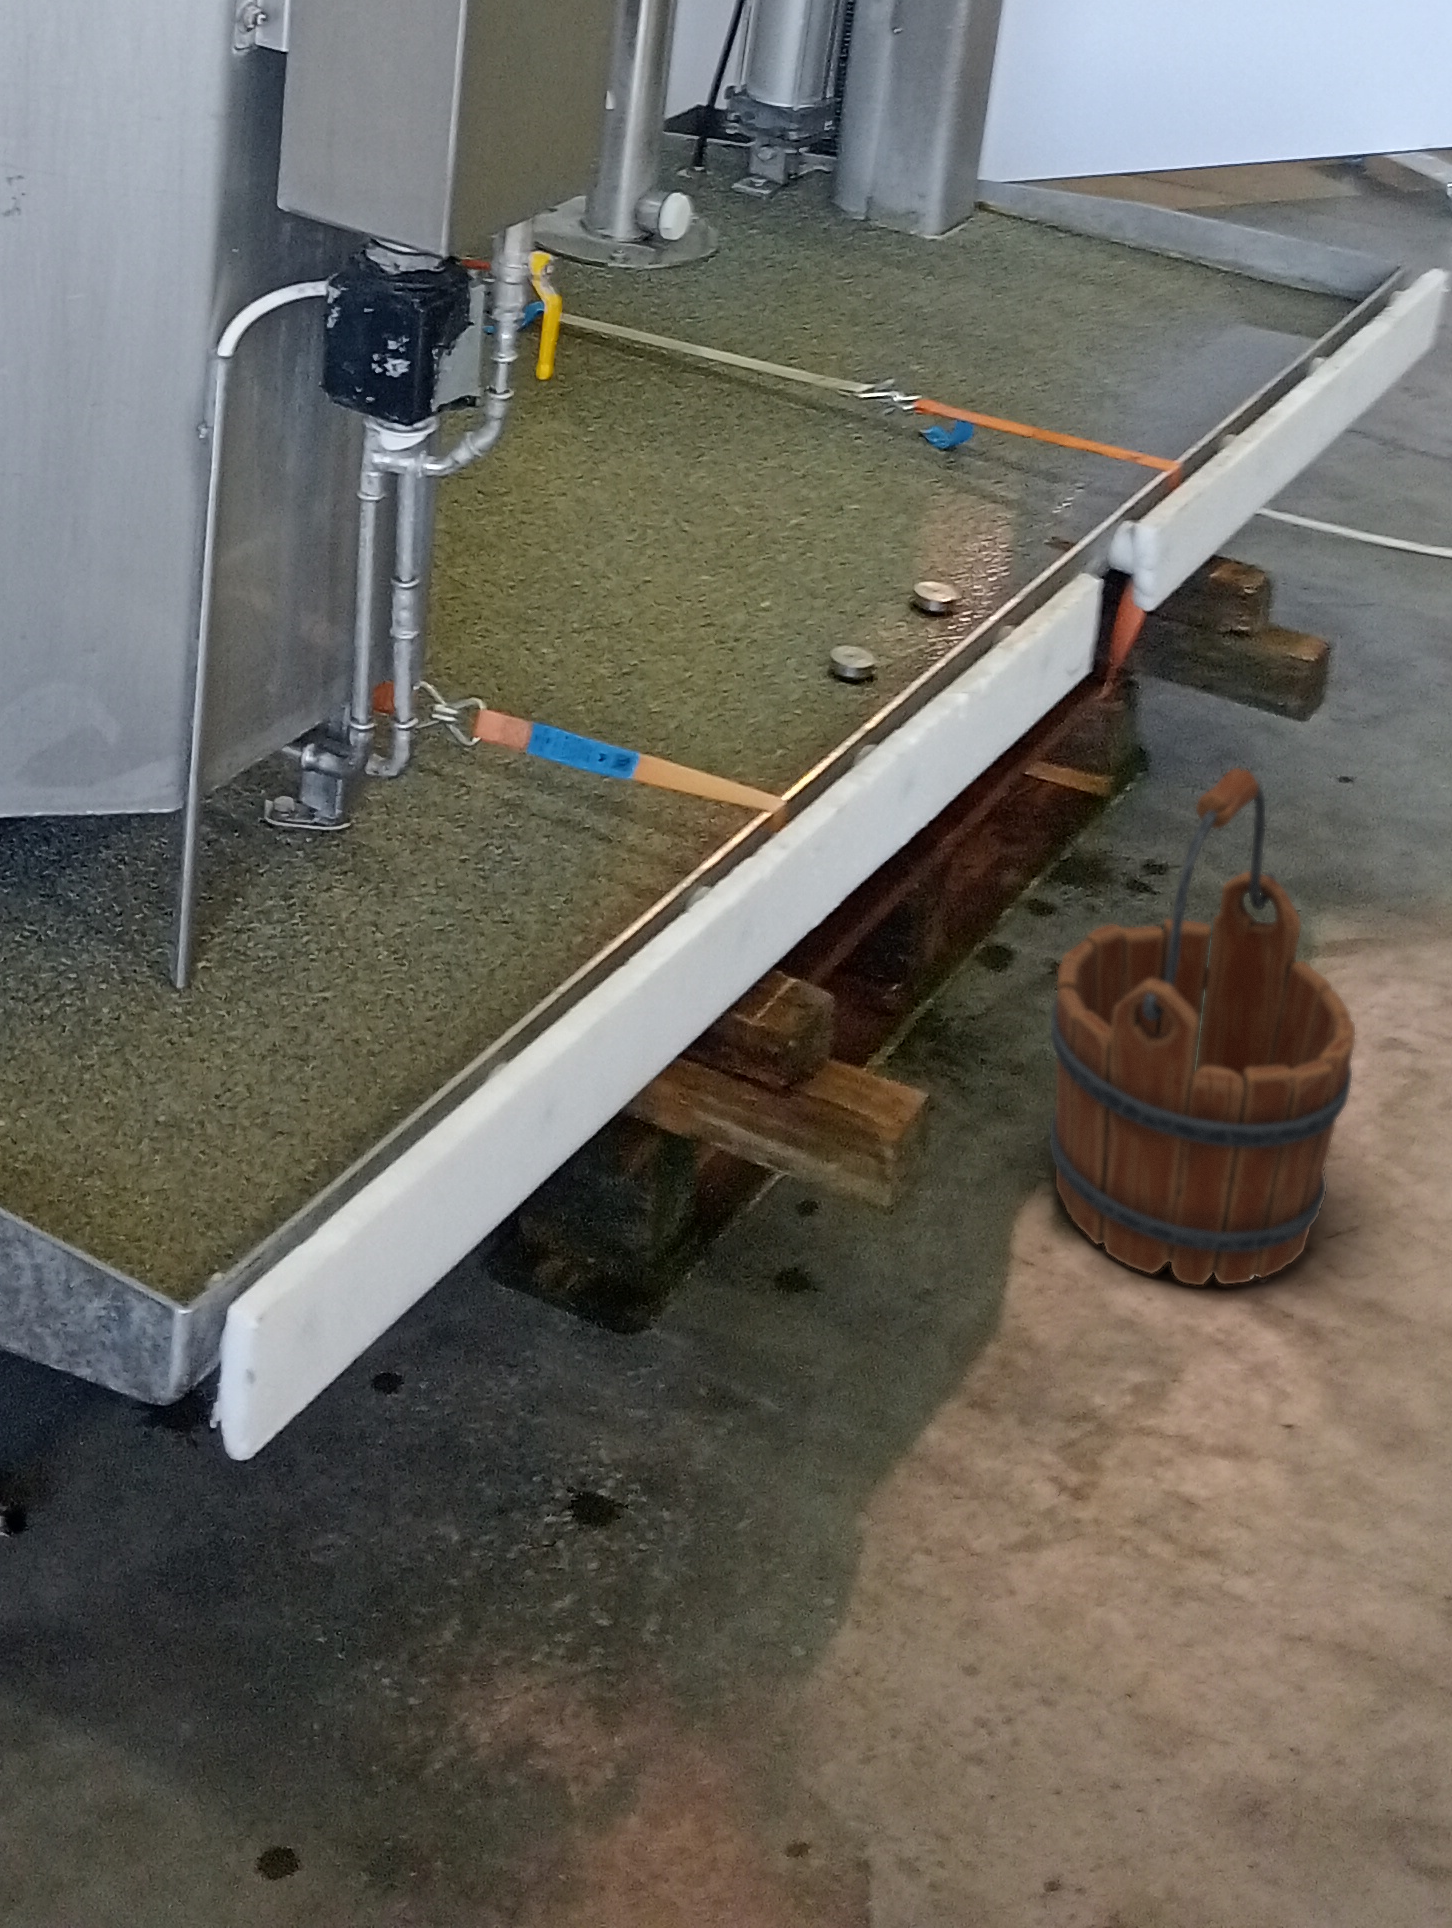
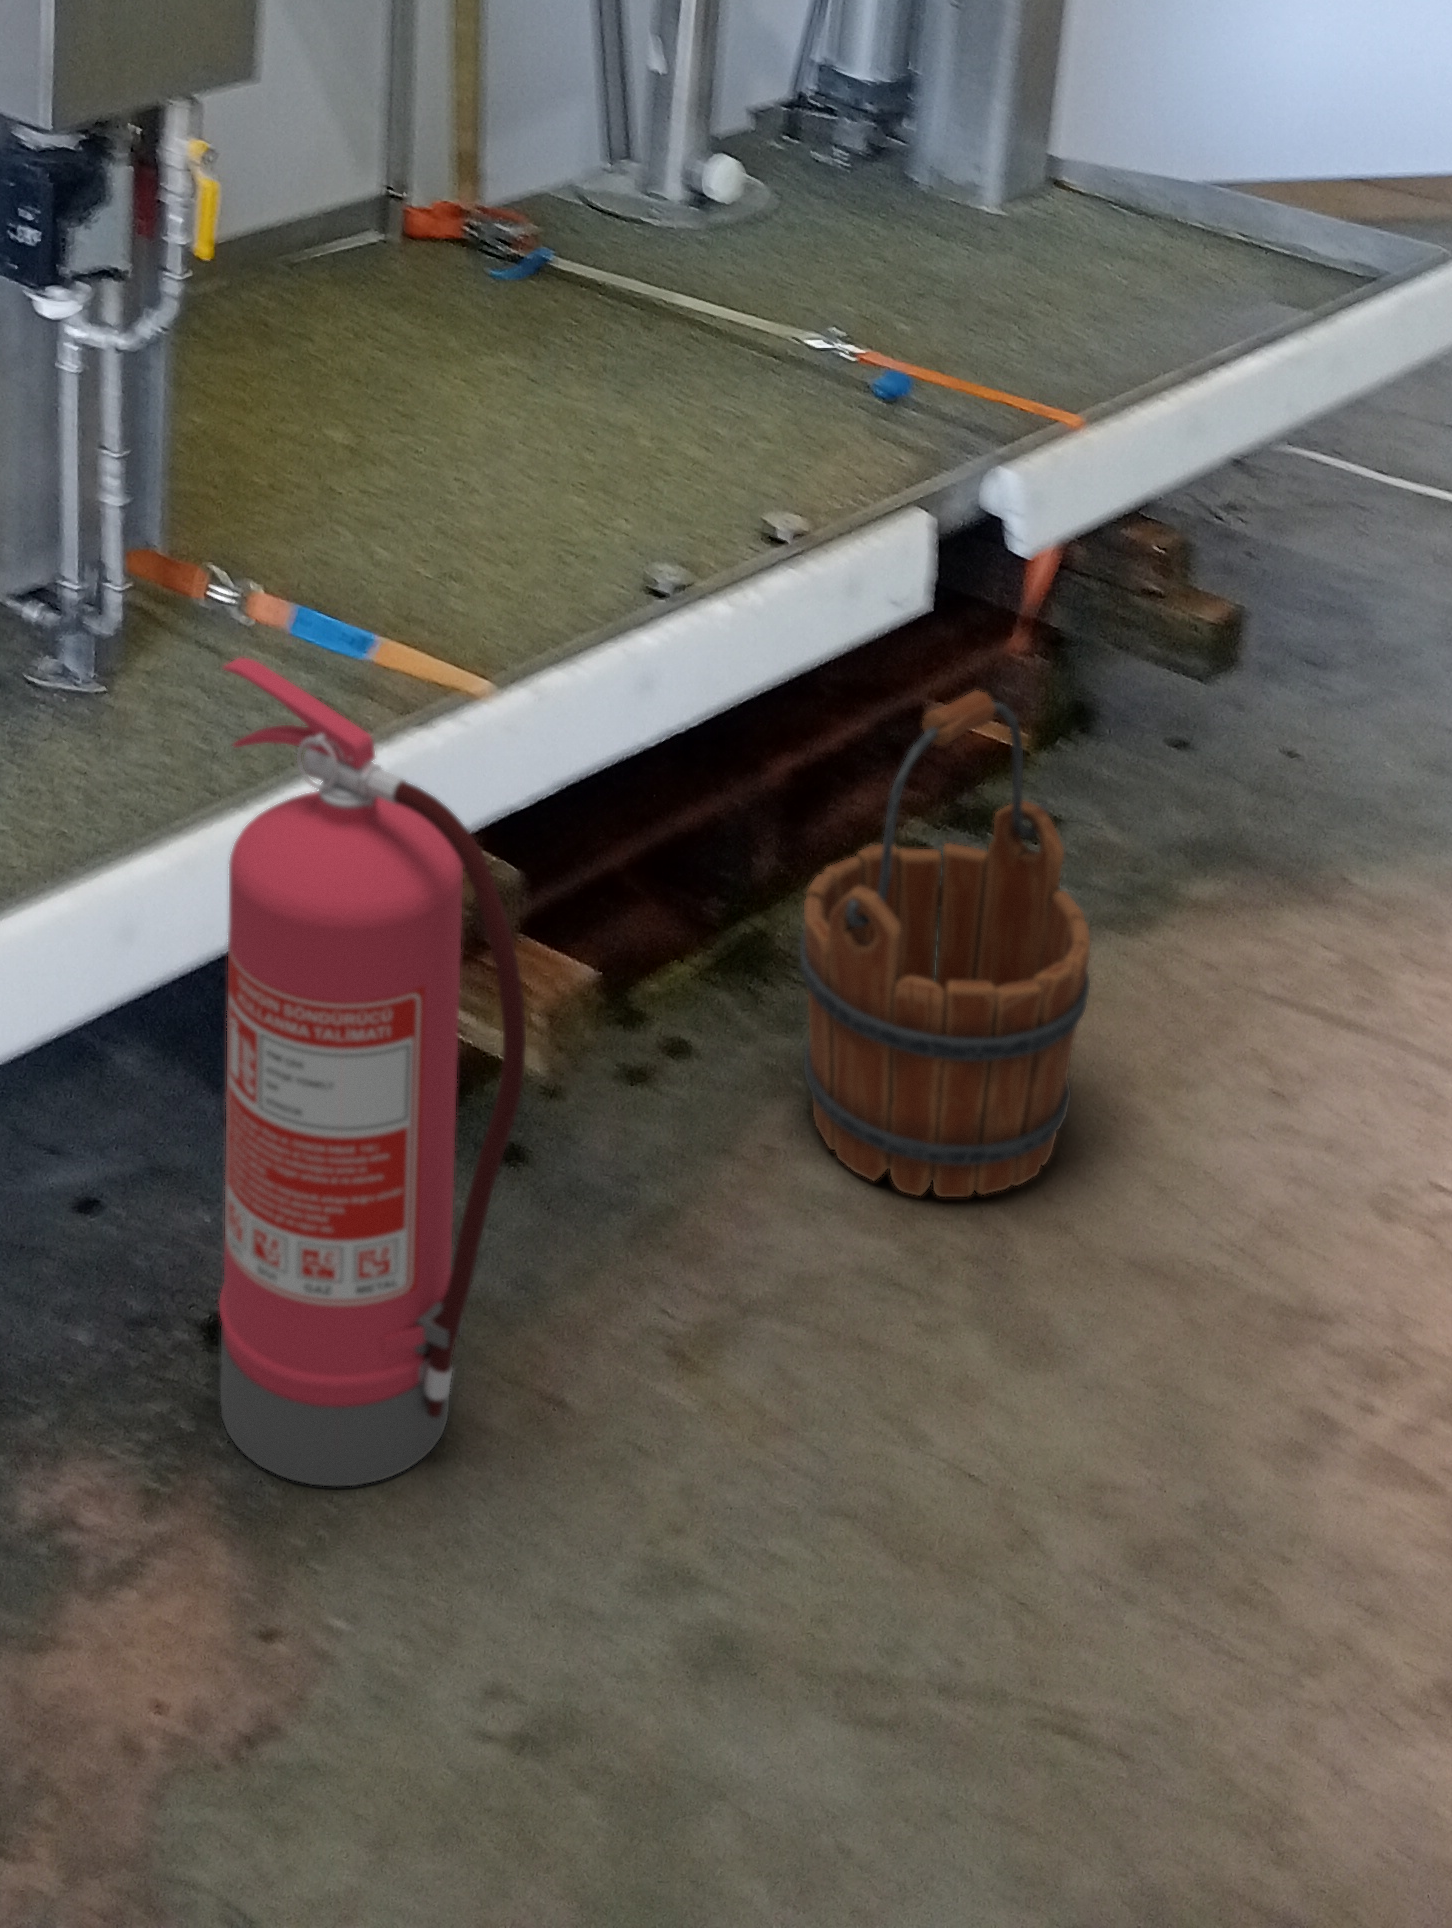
fire extinguisher: none [615,806,1005,1670] -> present [219,658,526,1486]

